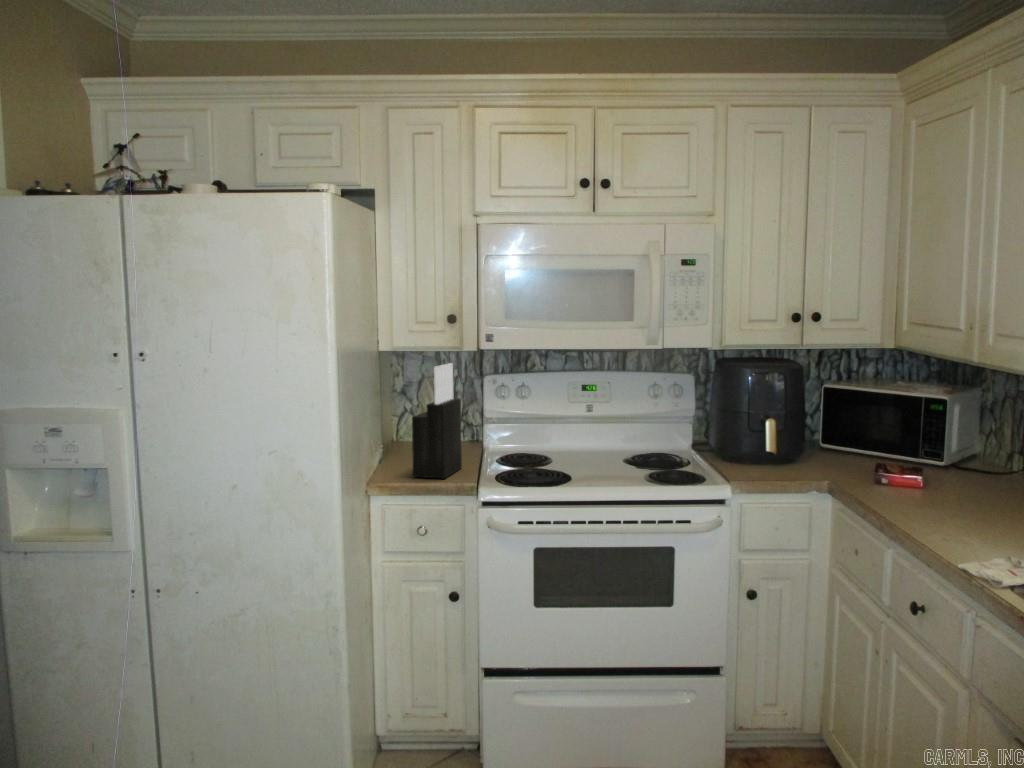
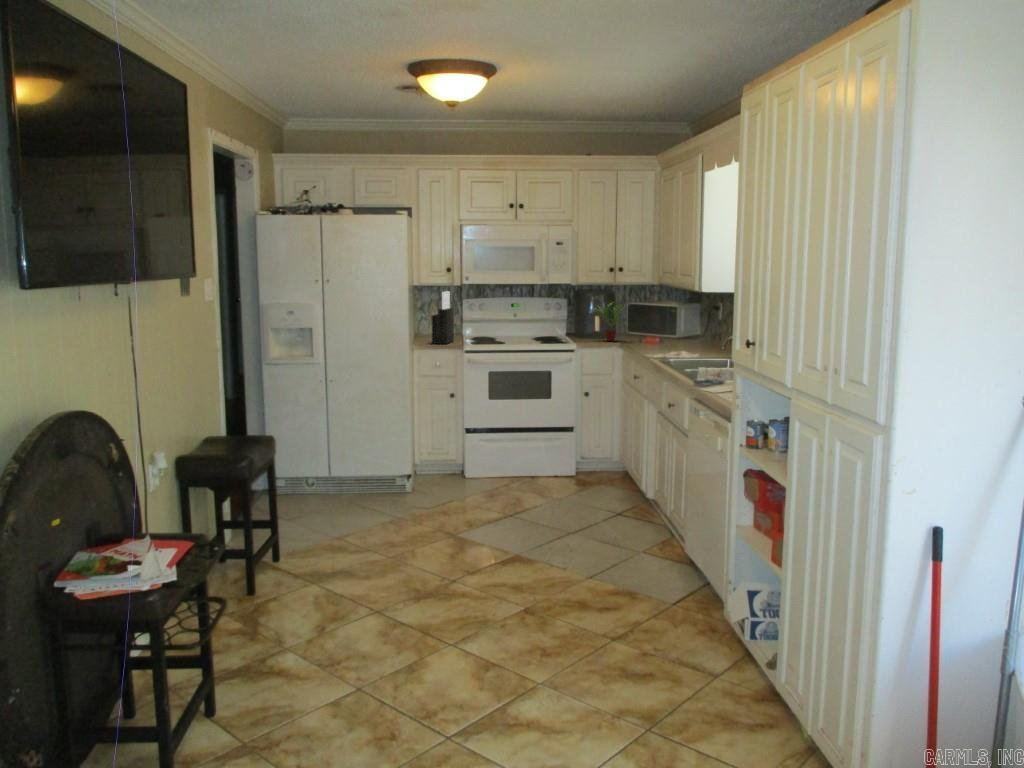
potted plant: none [755,384,849,472] -> present [597,304,624,341]

